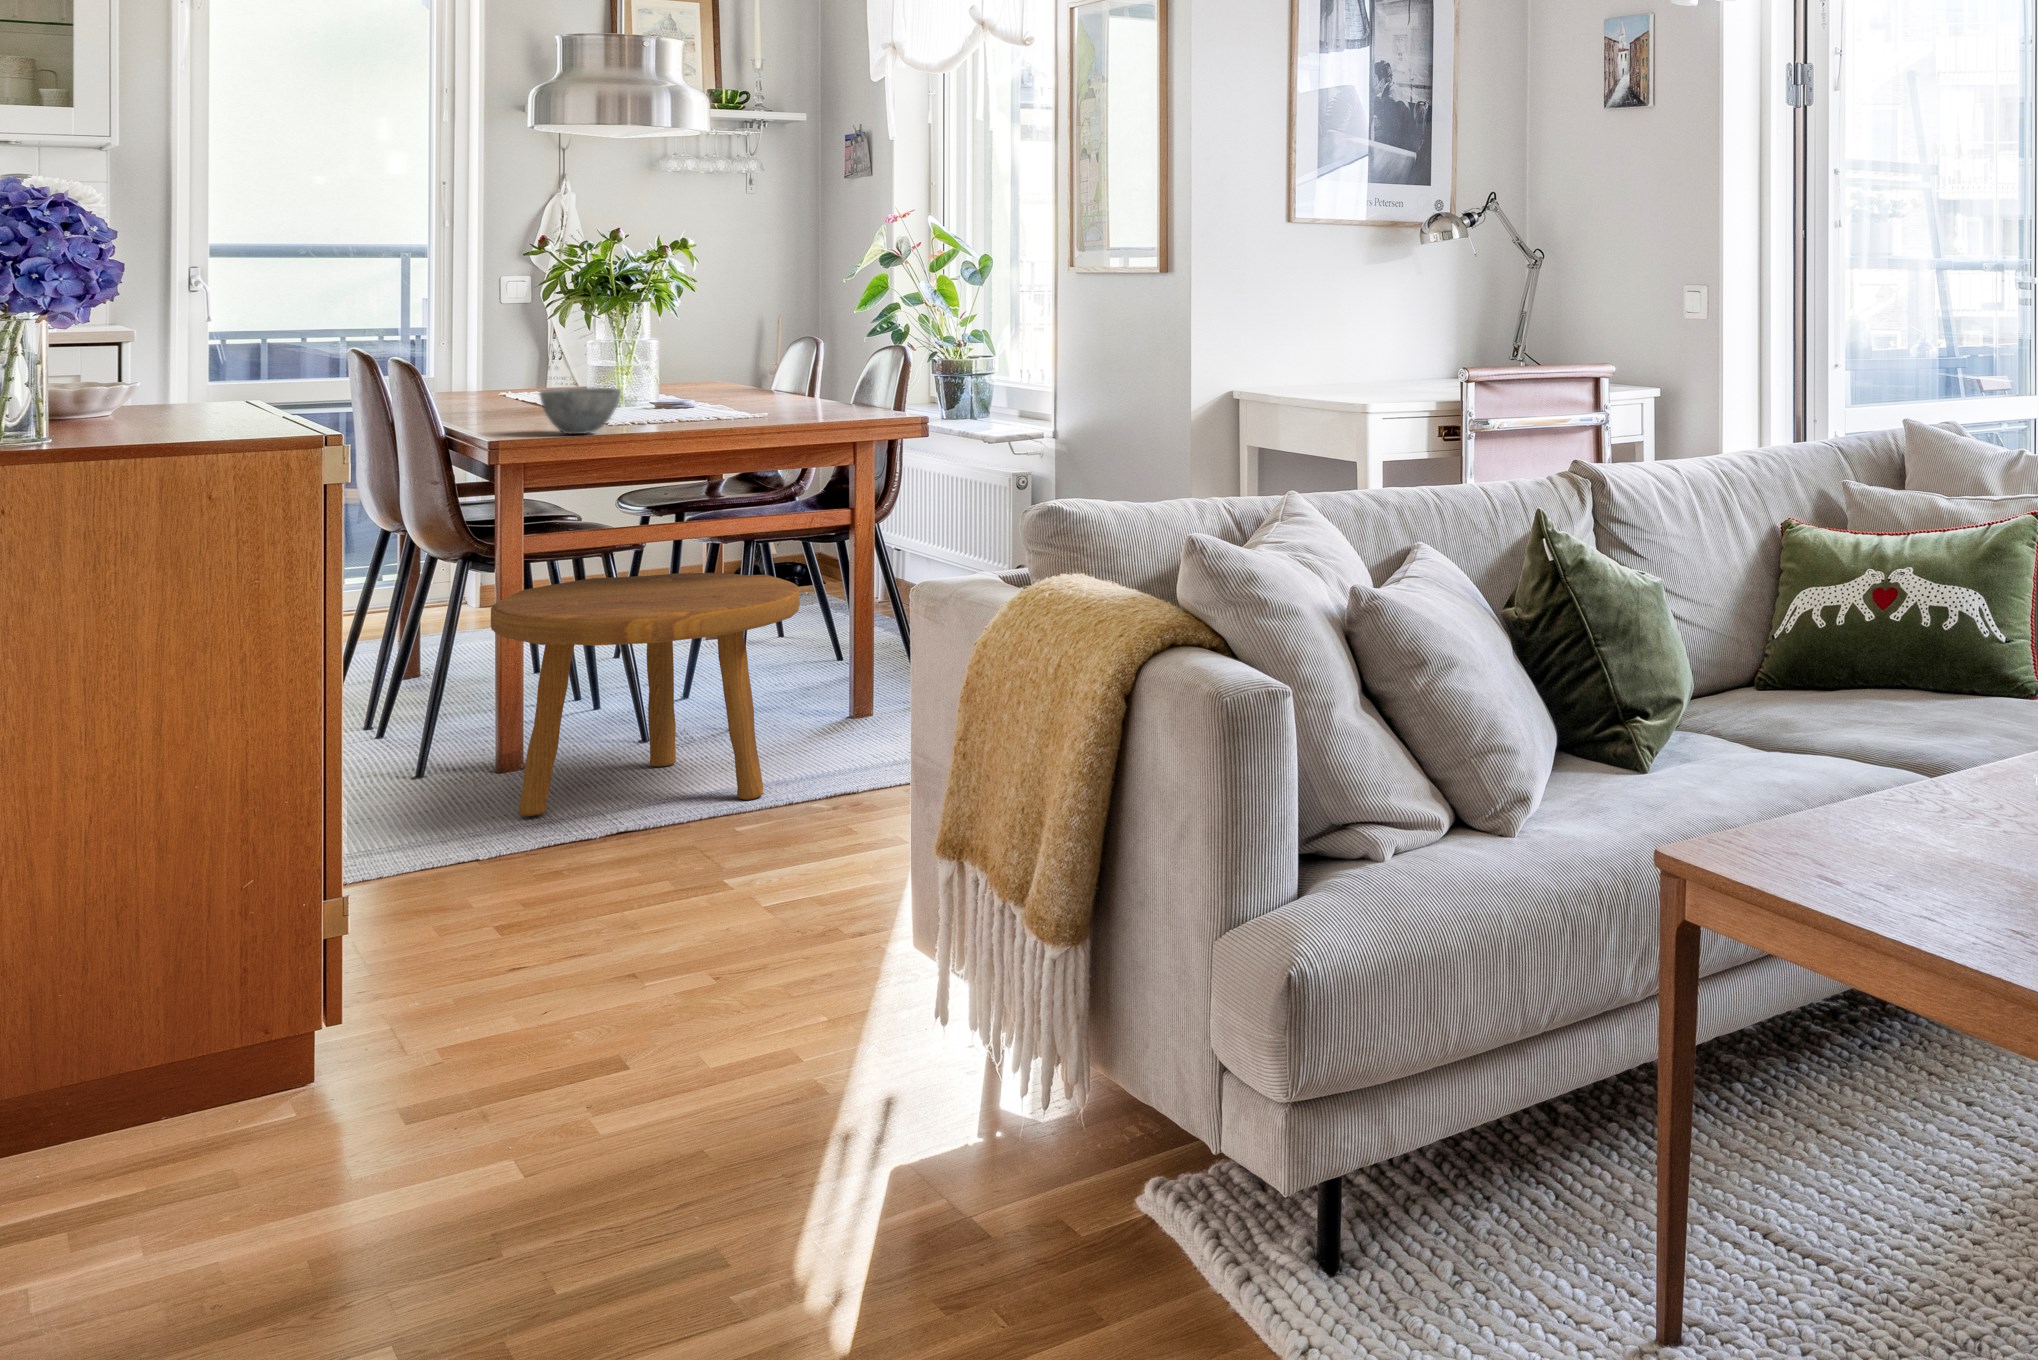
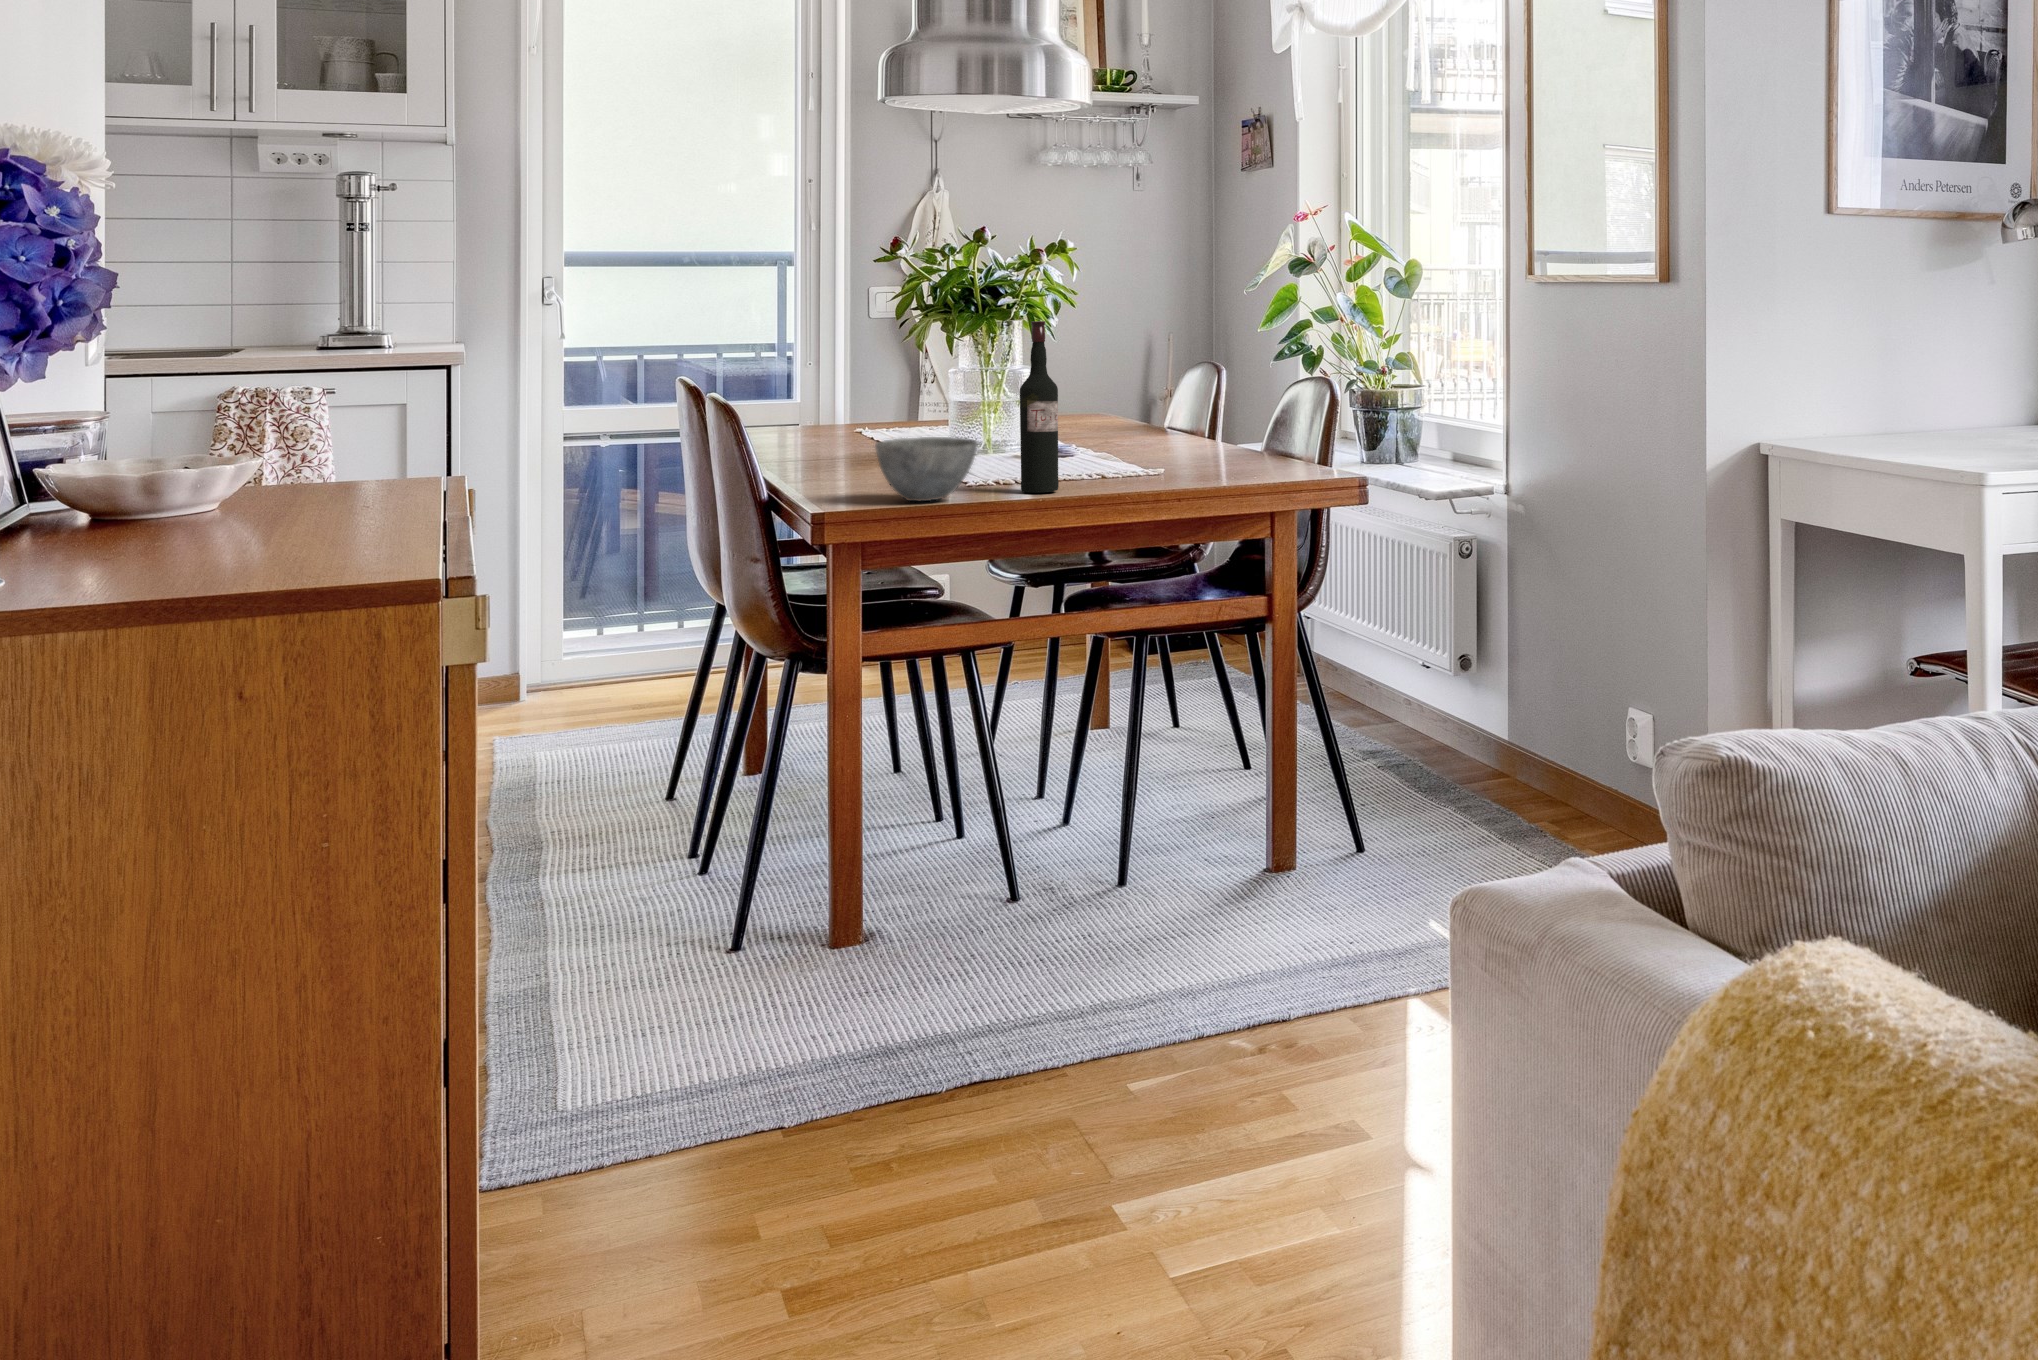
wine bottle: none [654,301,684,429] -> present [1020,321,1059,493]
footstool: present [491,573,800,816] -> none [803,691,1206,1049]

